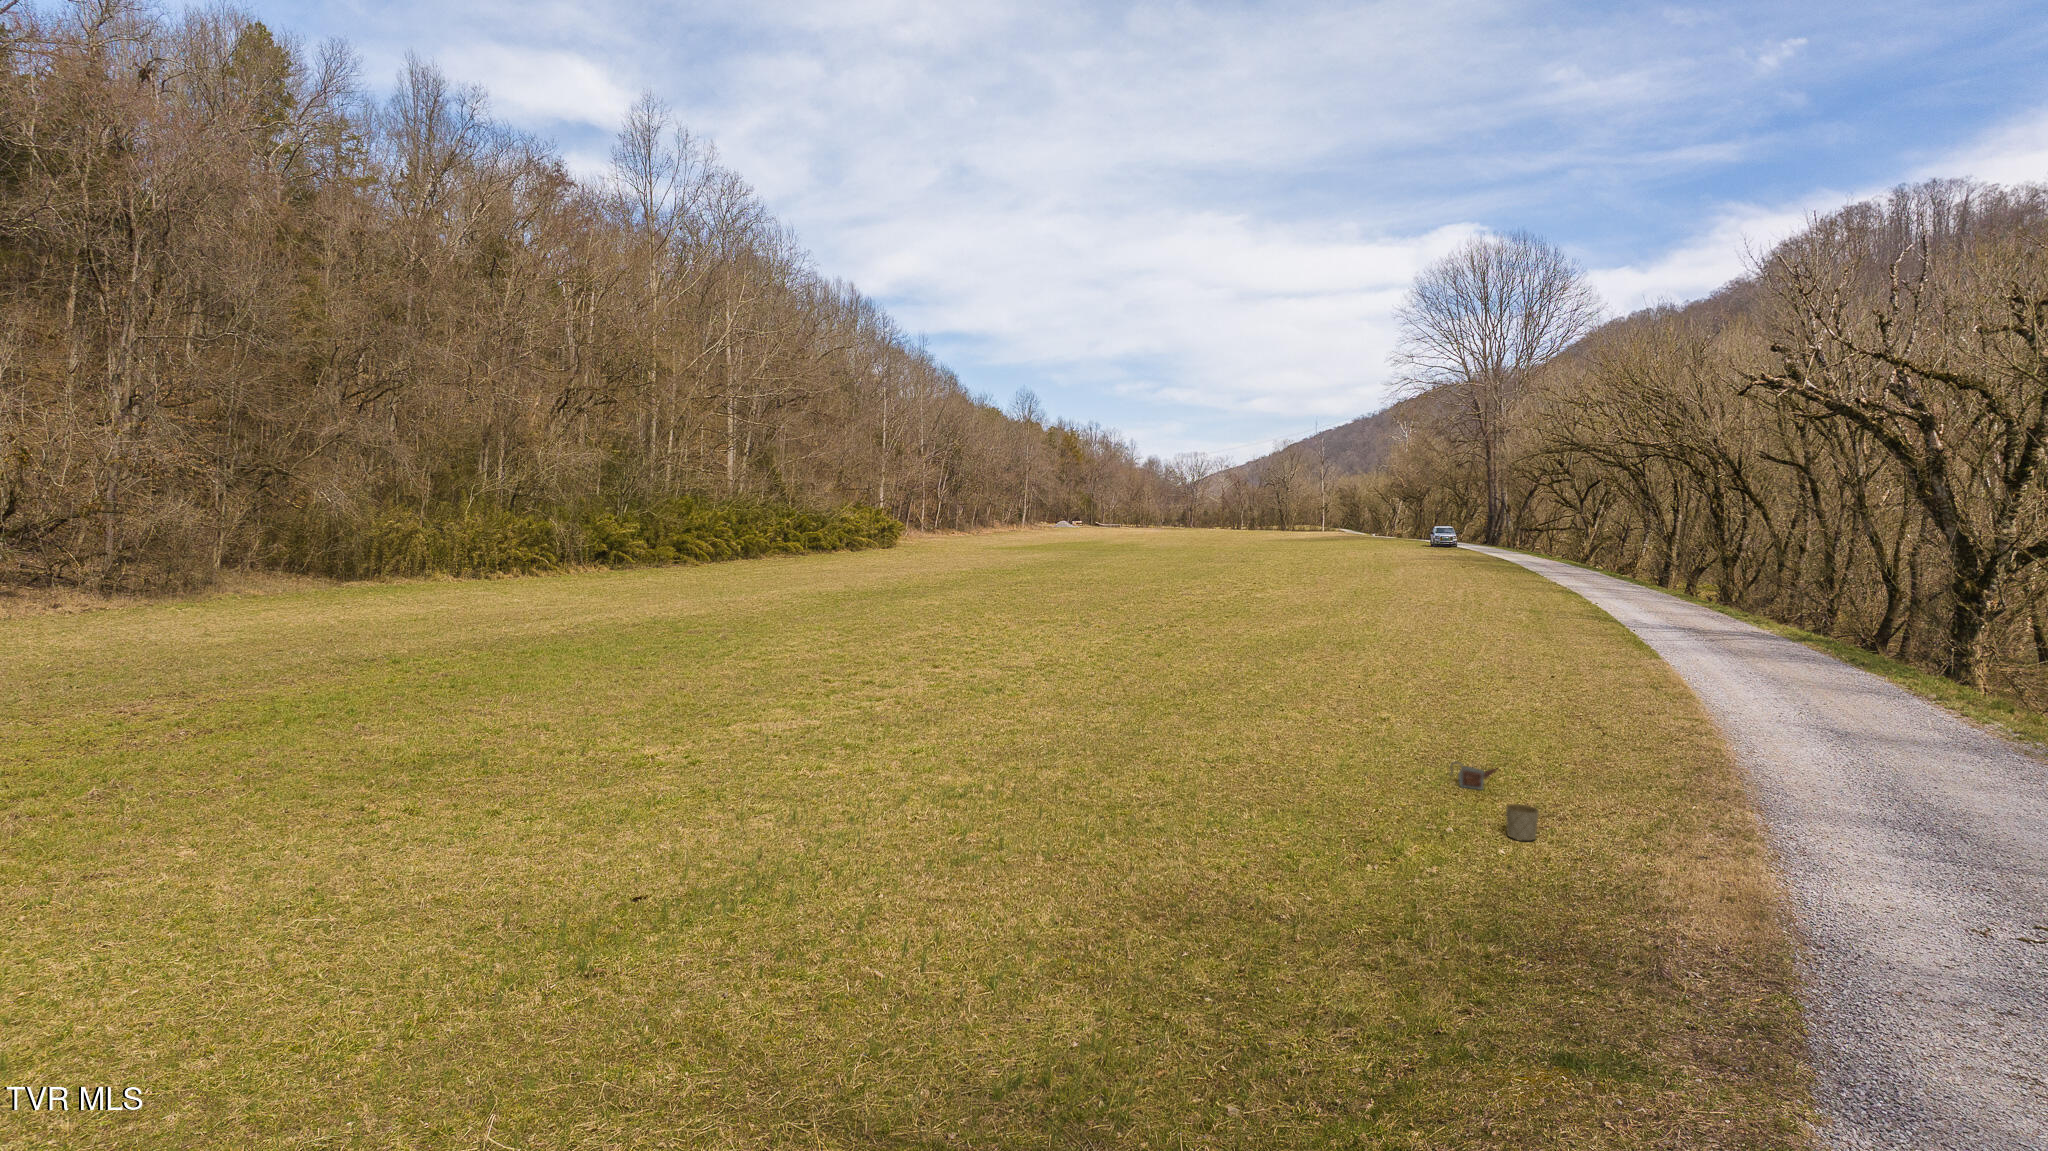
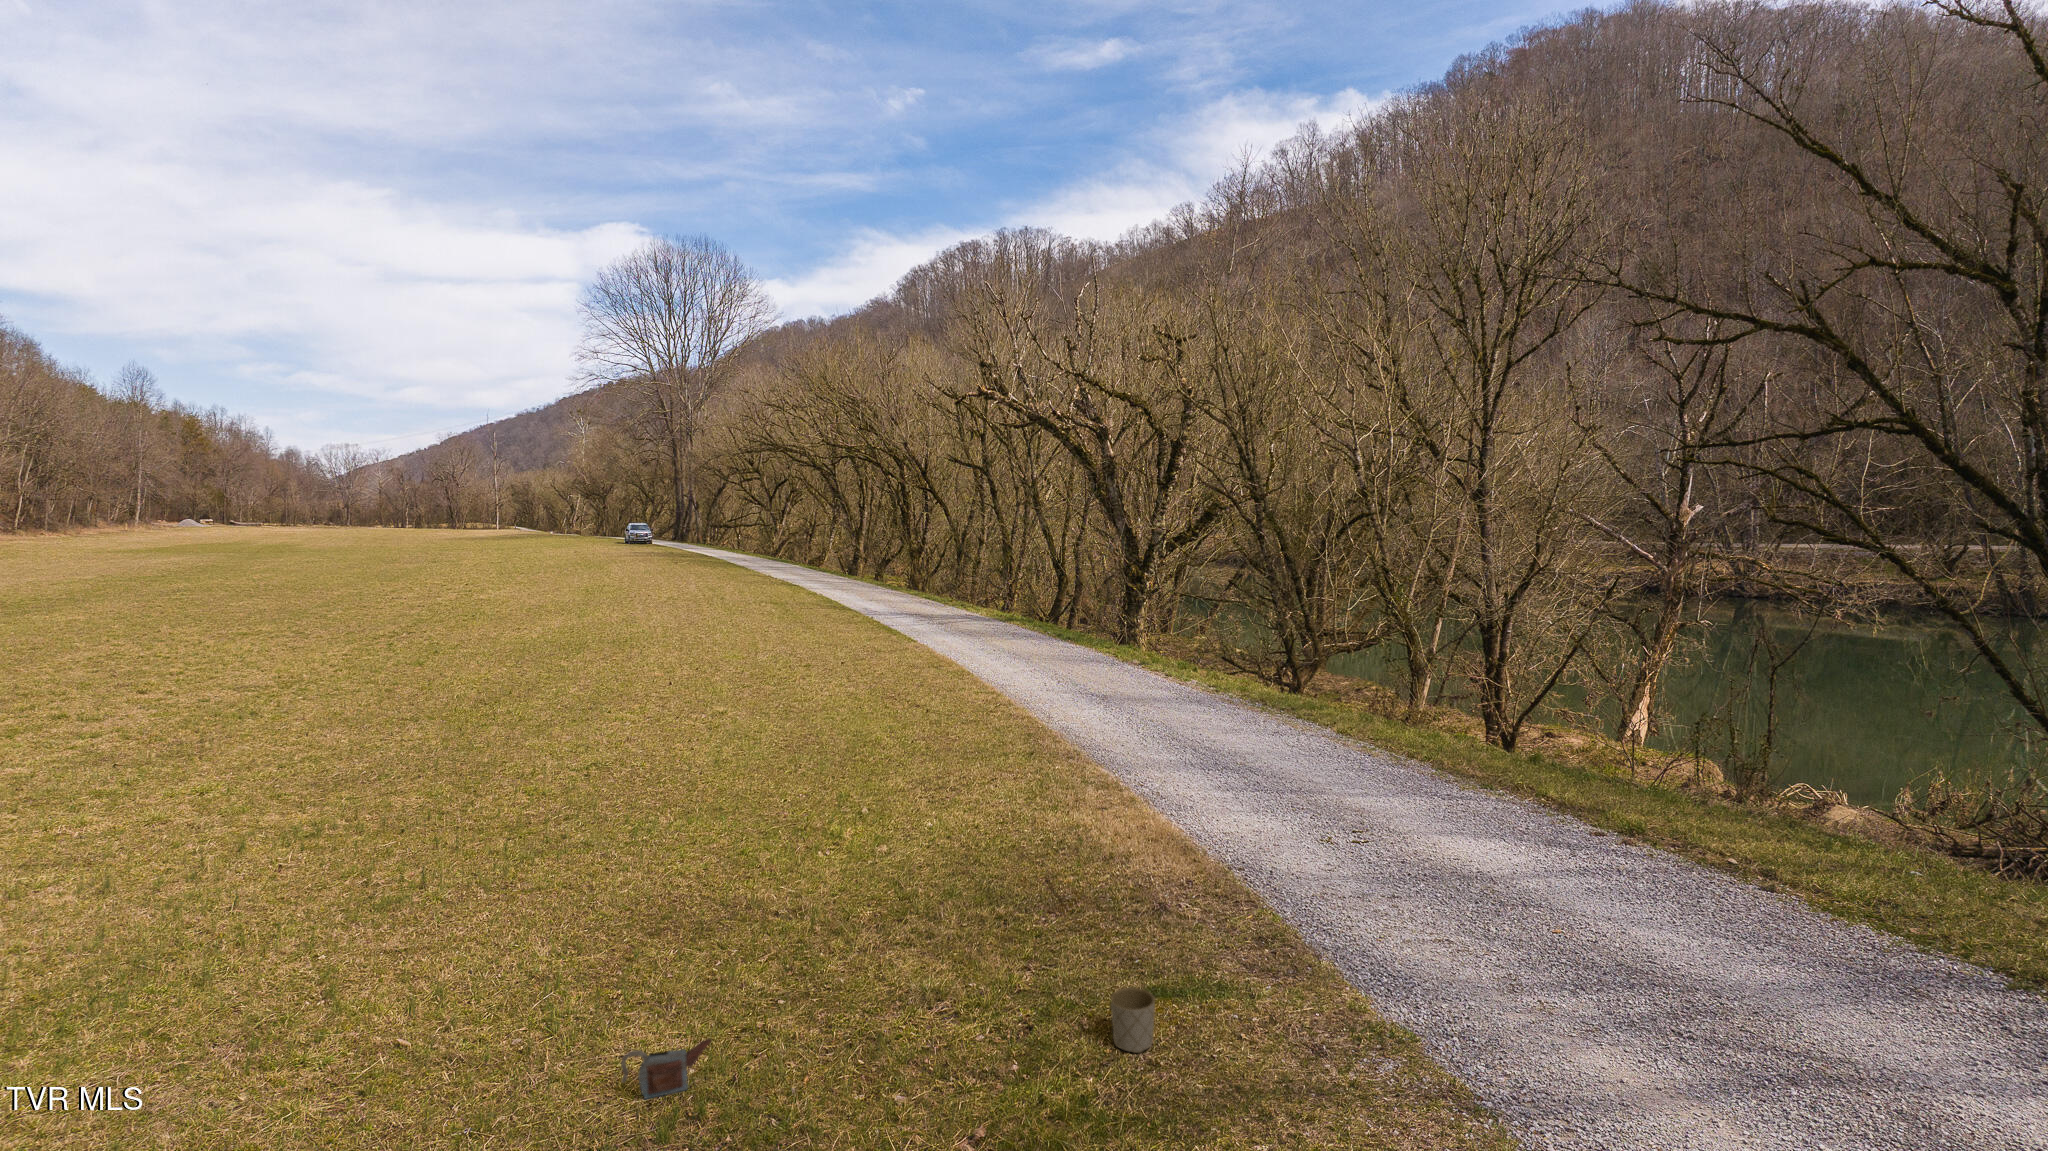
watering can: present [1450,761,1498,790] -> present [621,1038,712,1099]

